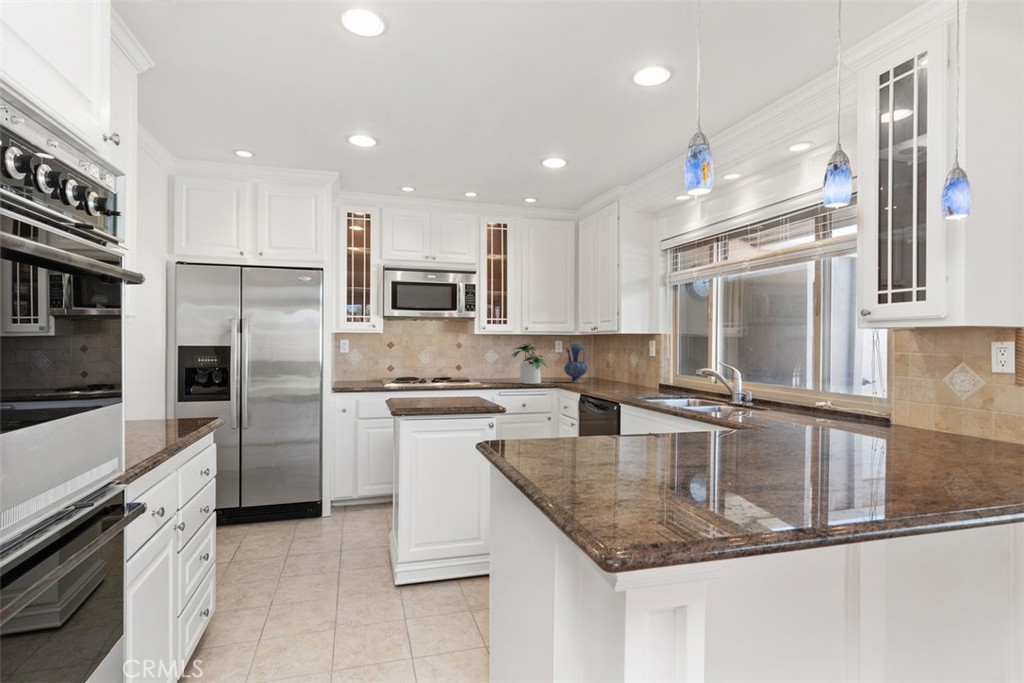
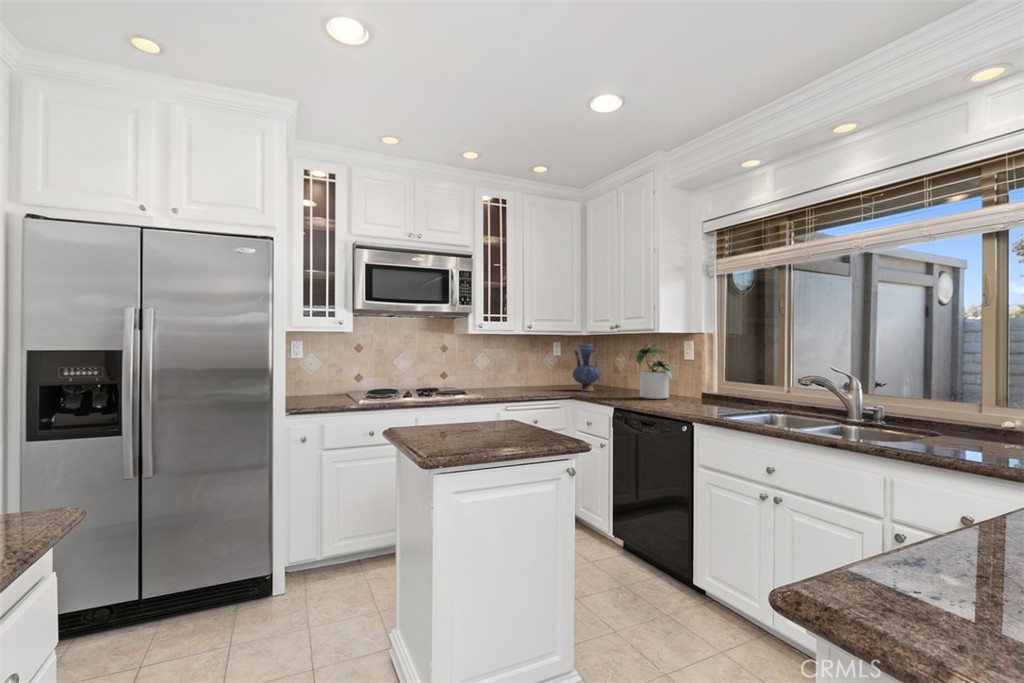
potted plant: present [512,343,548,384] -> present [633,343,674,399]

